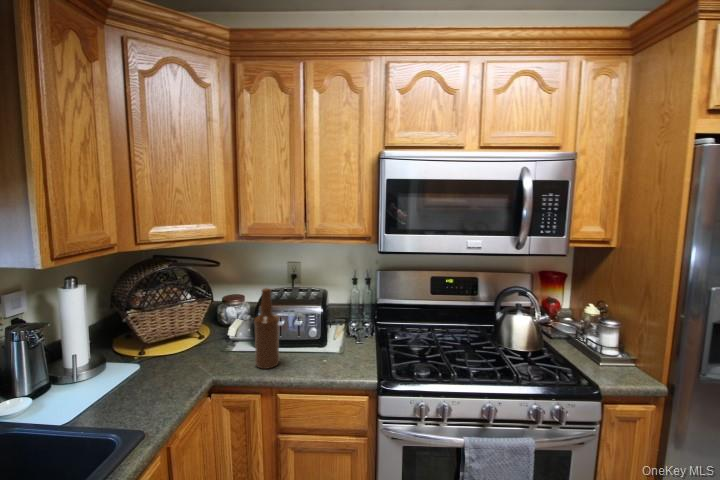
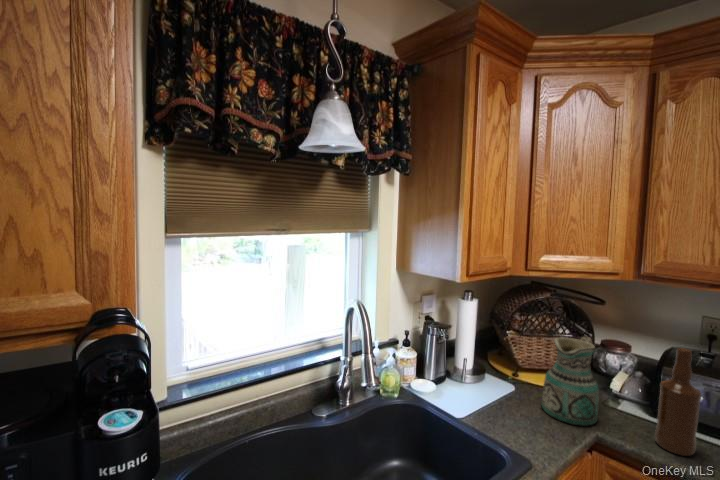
ceramic pitcher: none [164,297,215,380] -> present [541,336,599,426]

